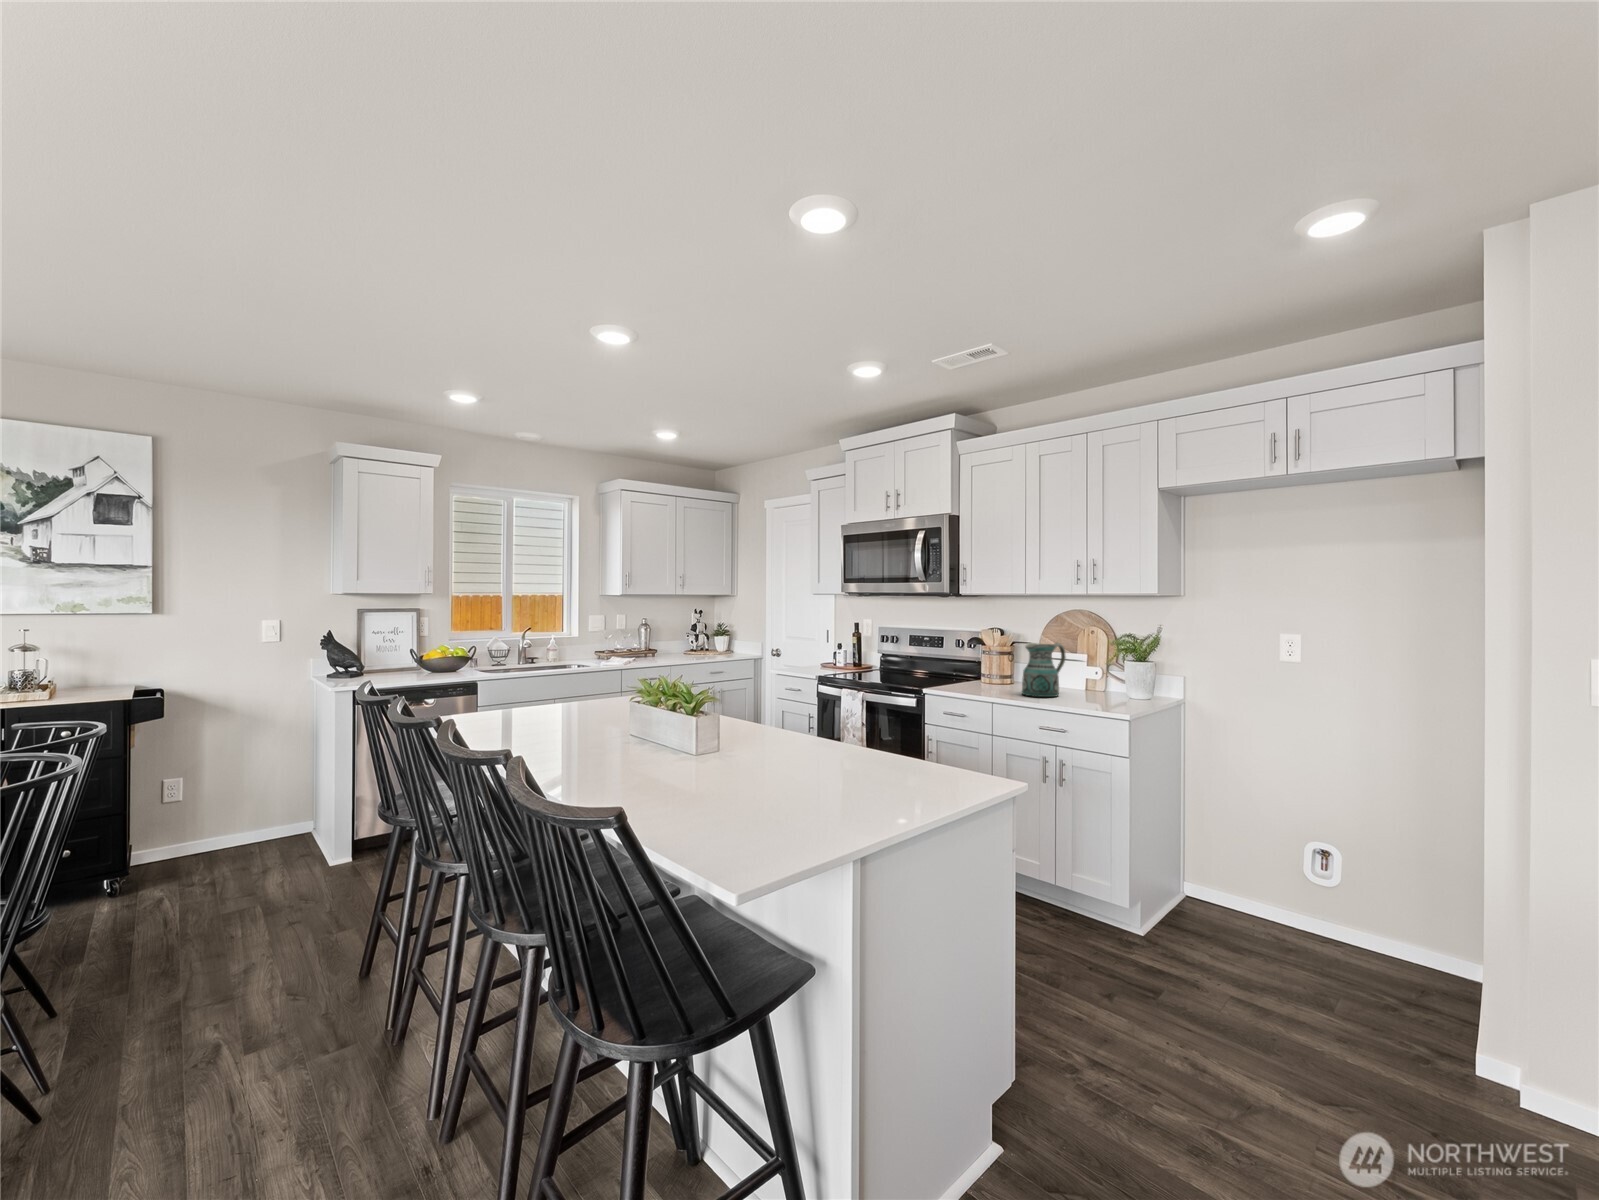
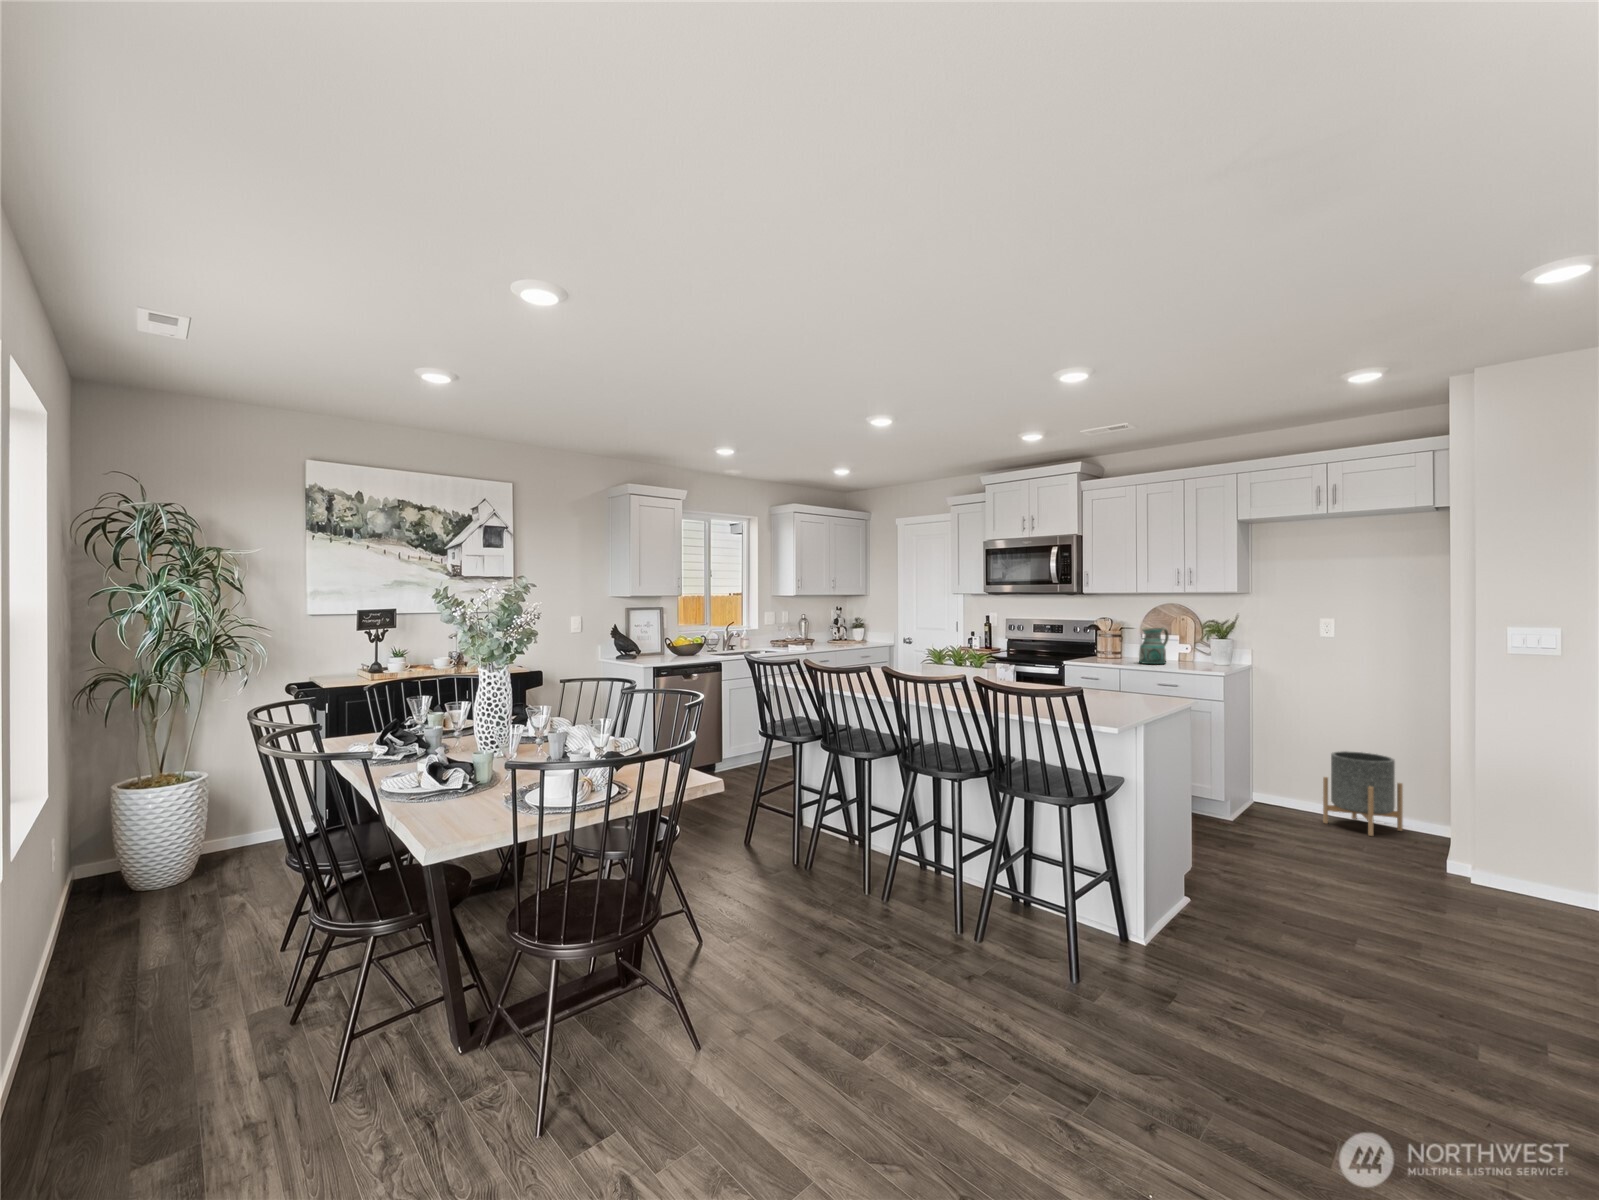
planter: none [1280,839,1406,988] -> present [1323,751,1403,836]

